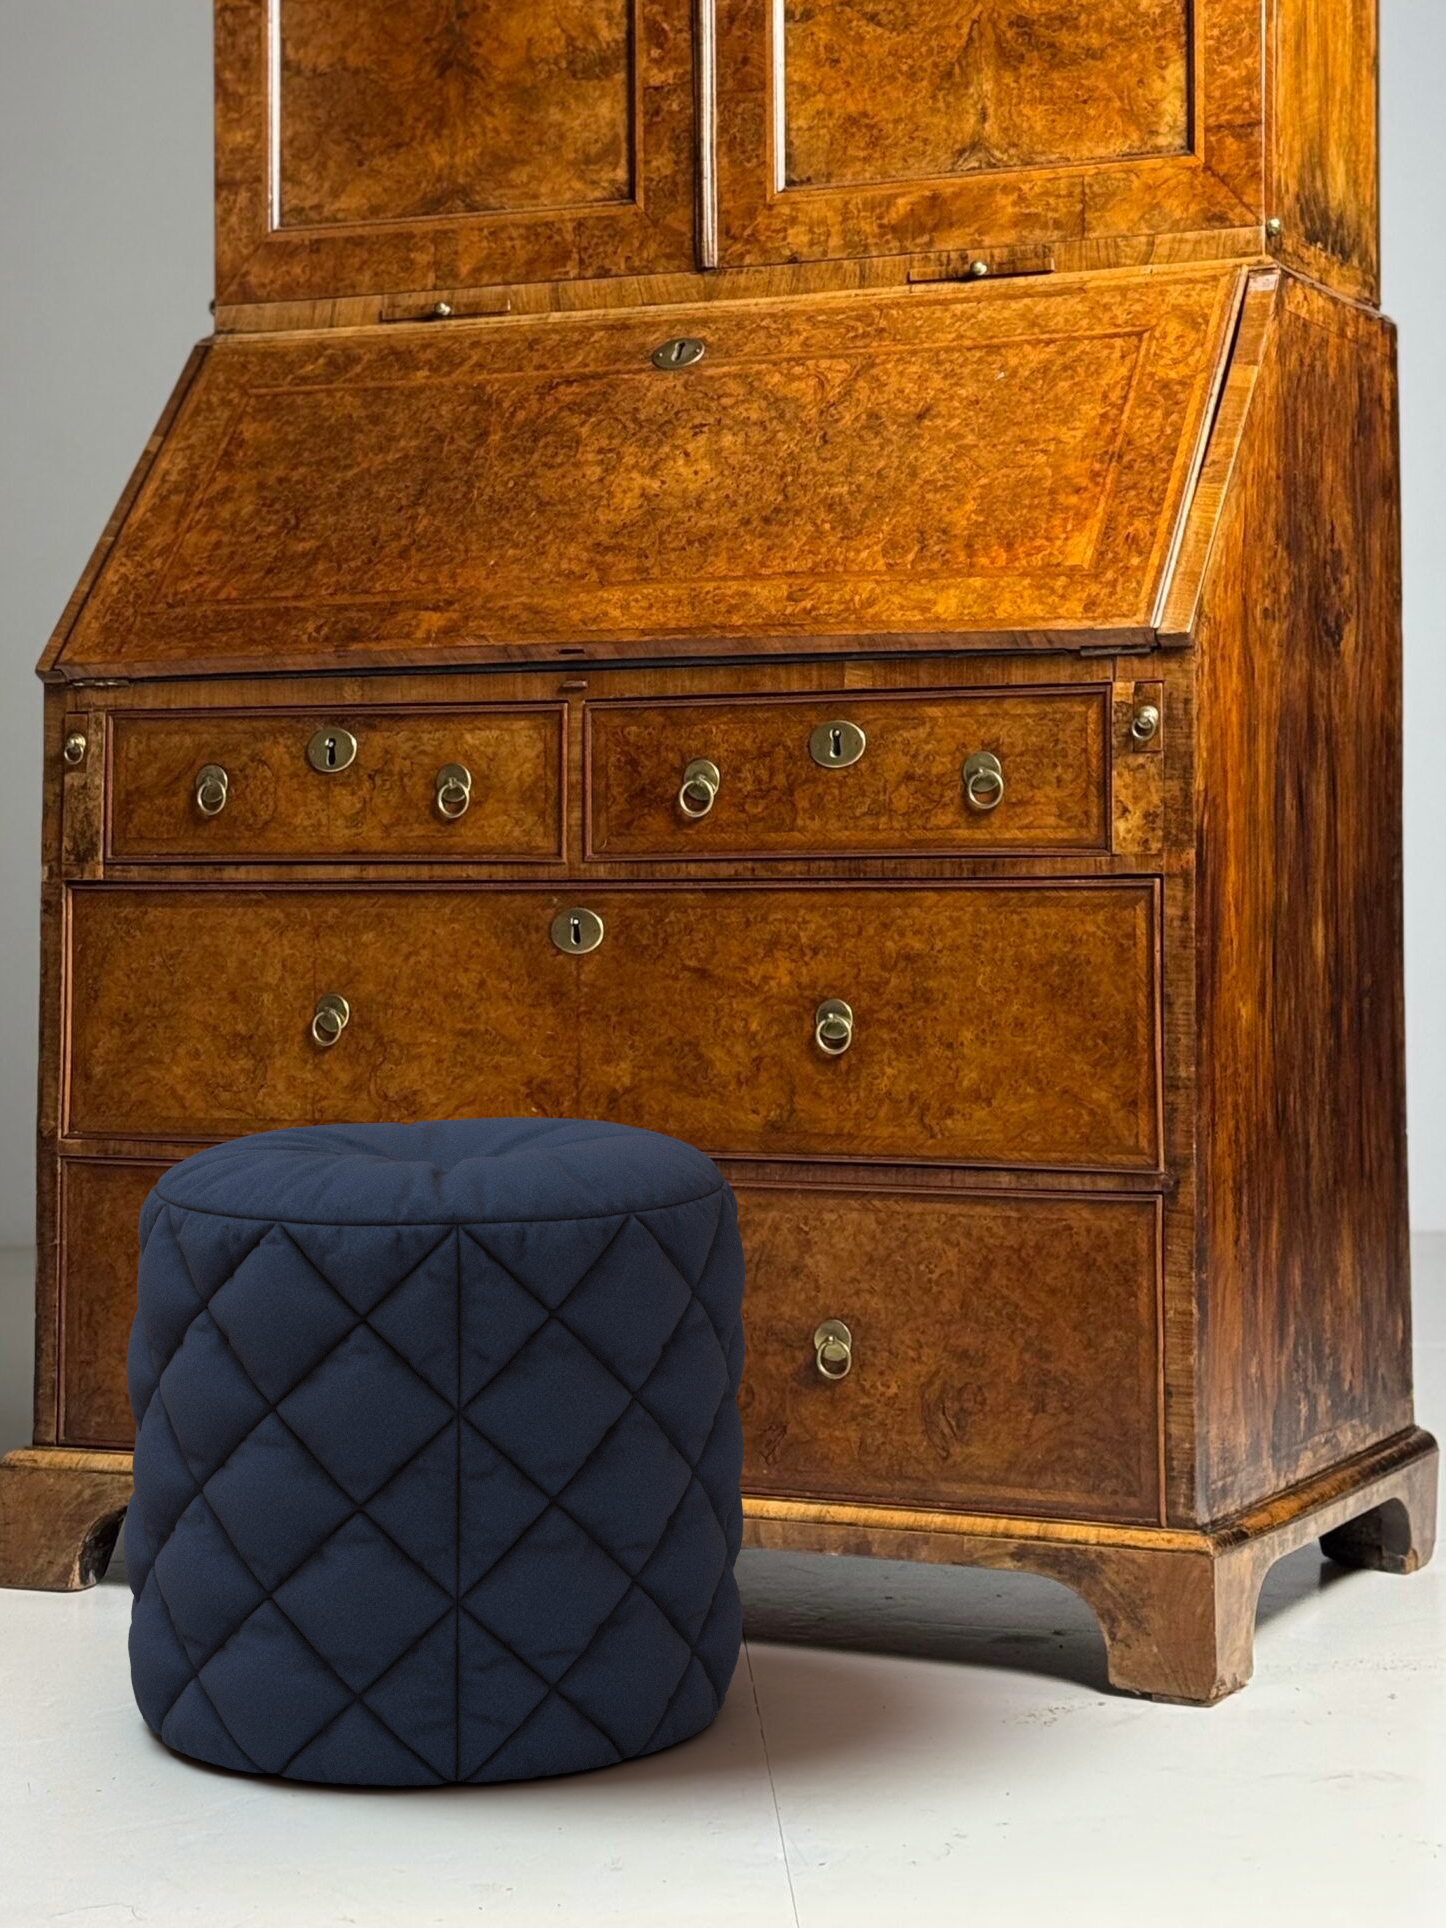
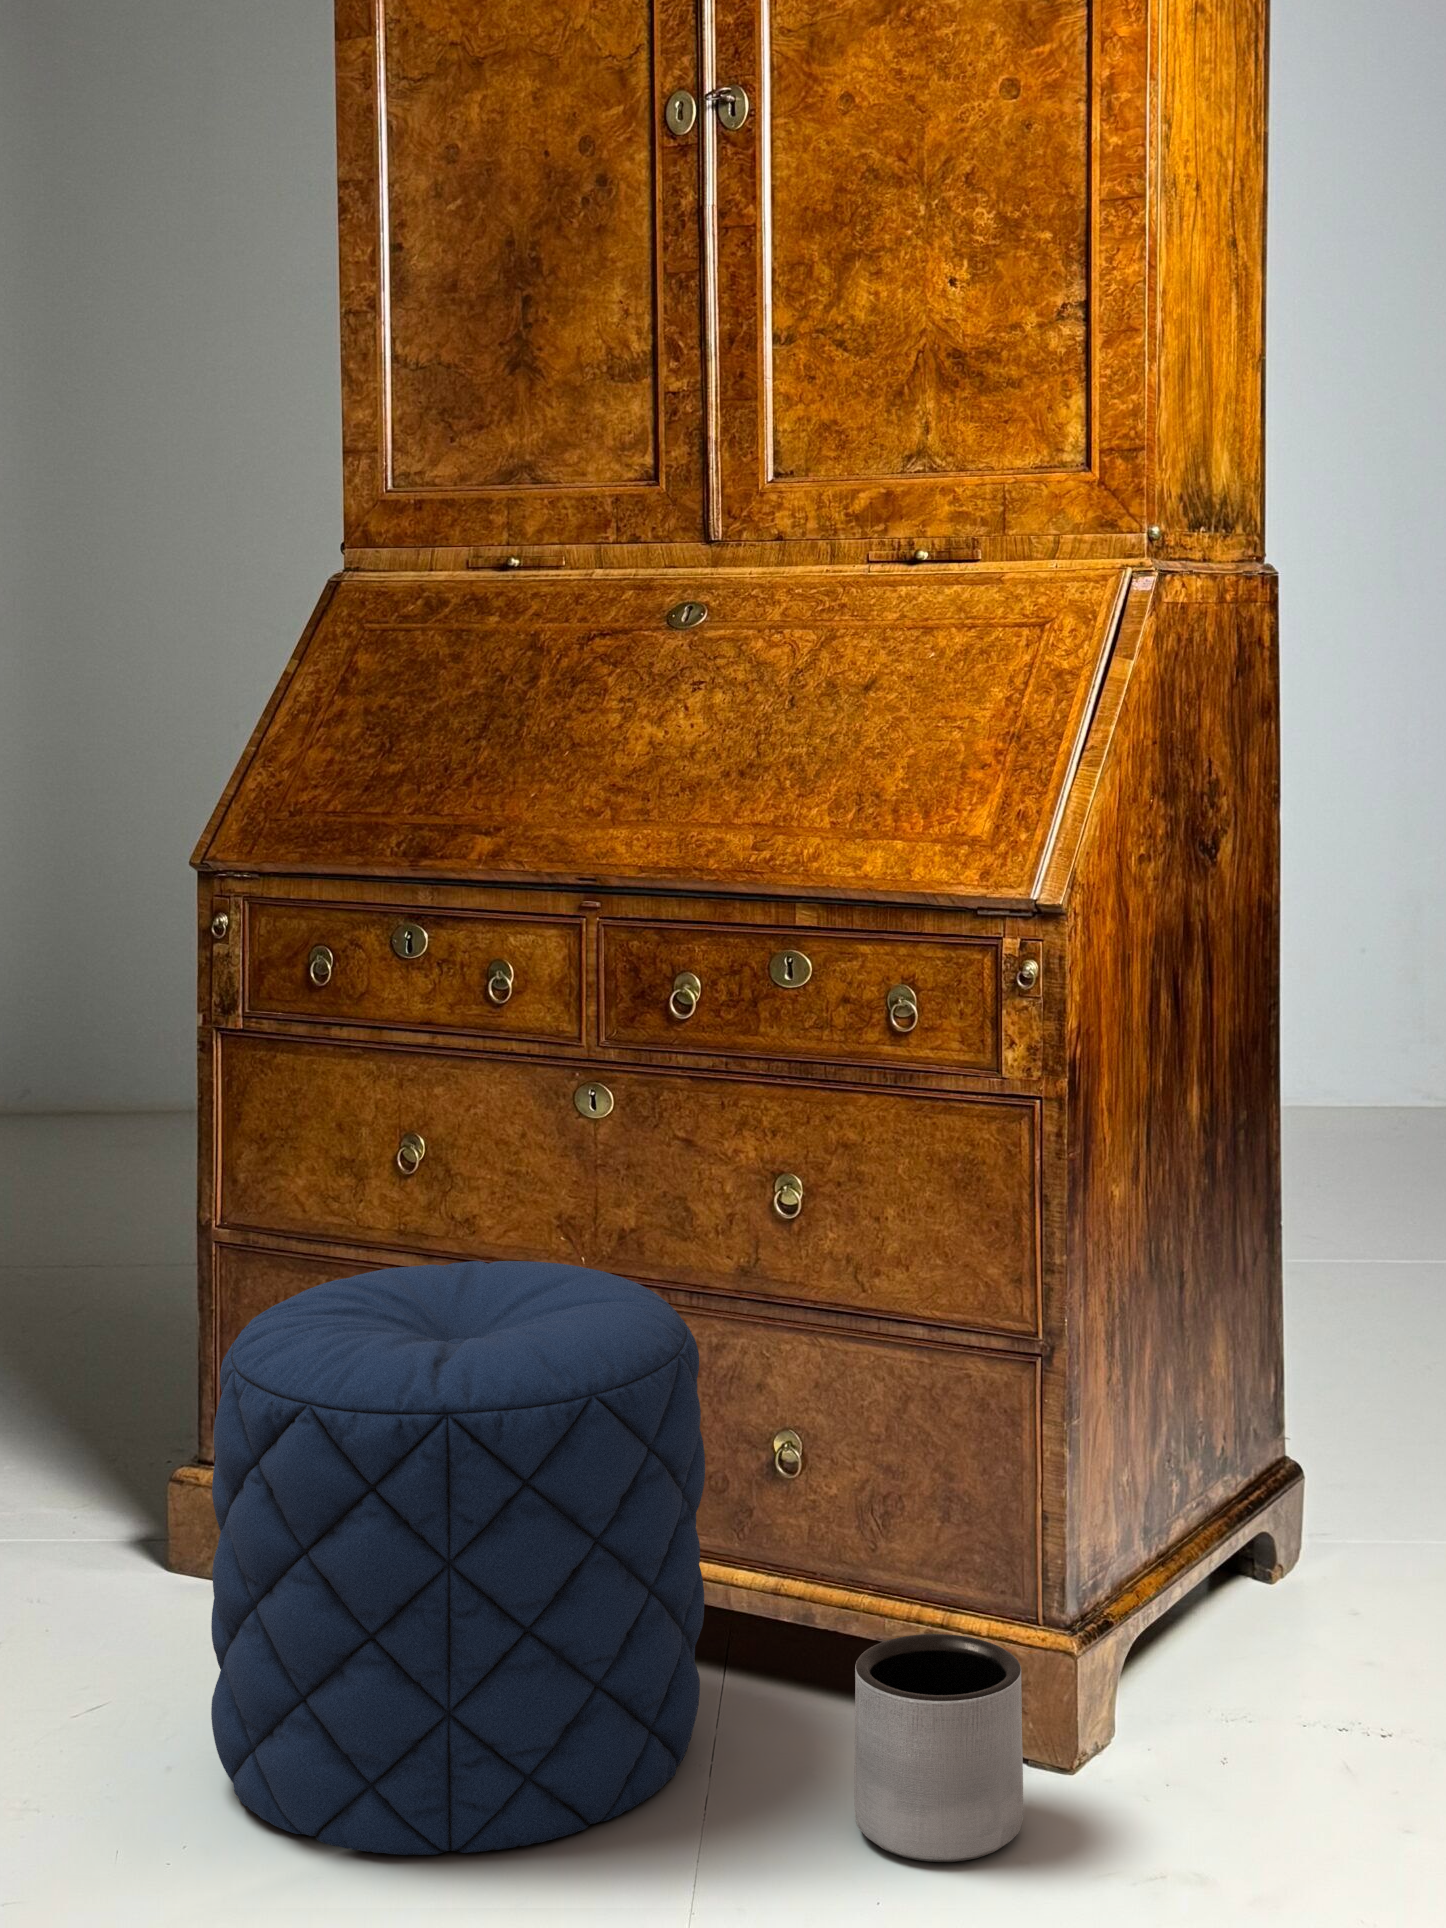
planter: none [954,1527,1165,1776] -> present [854,1634,1024,1862]

